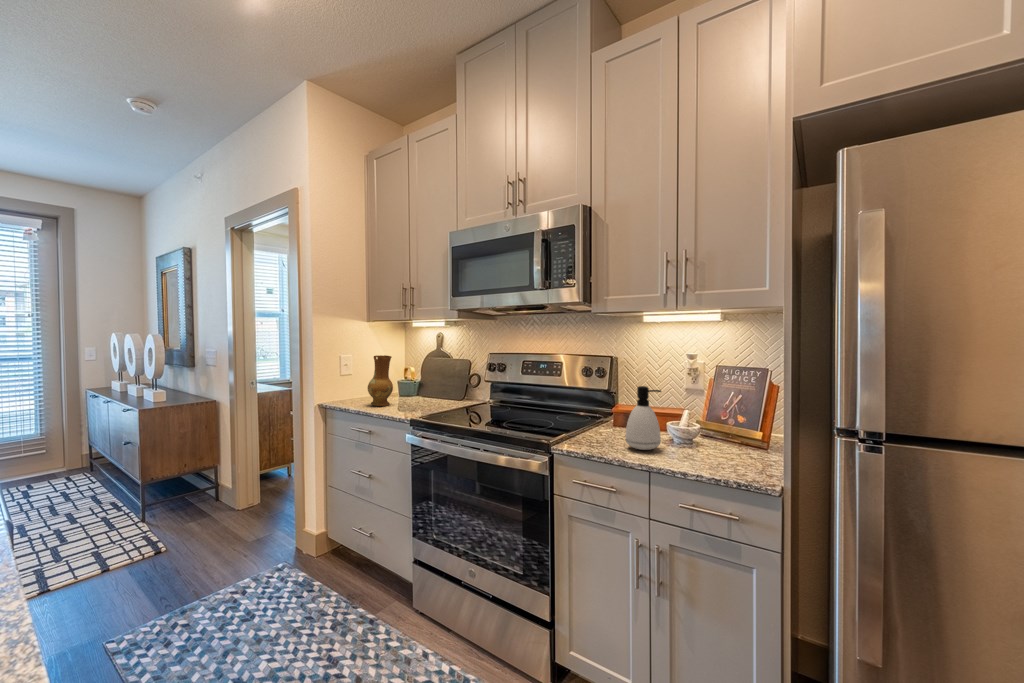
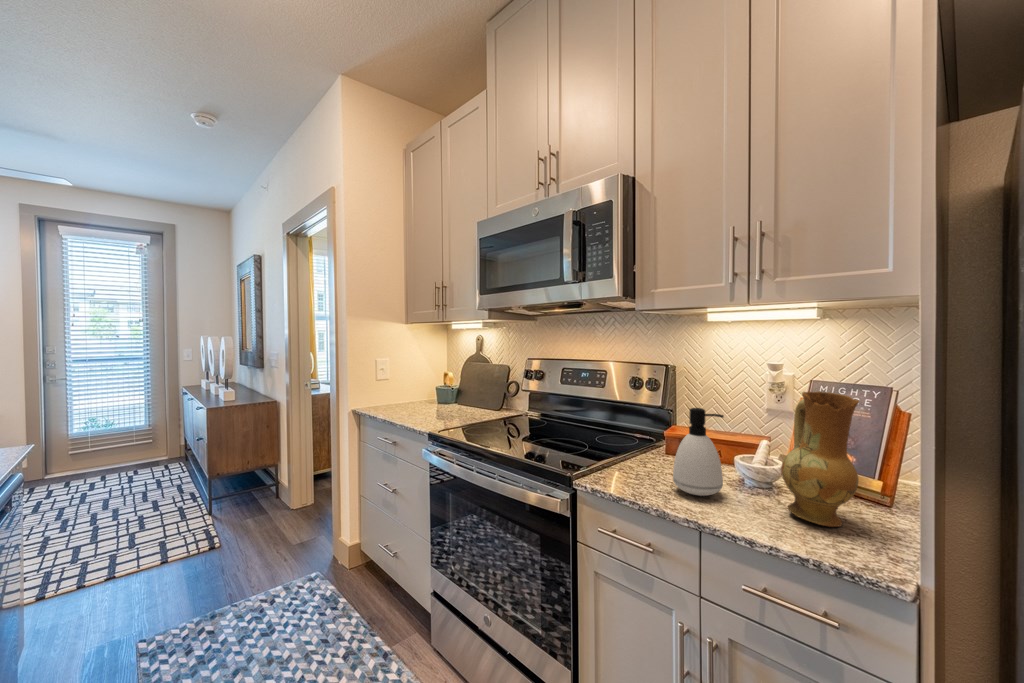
ceramic jug: present [368,355,393,406] -> present [781,392,859,527]

